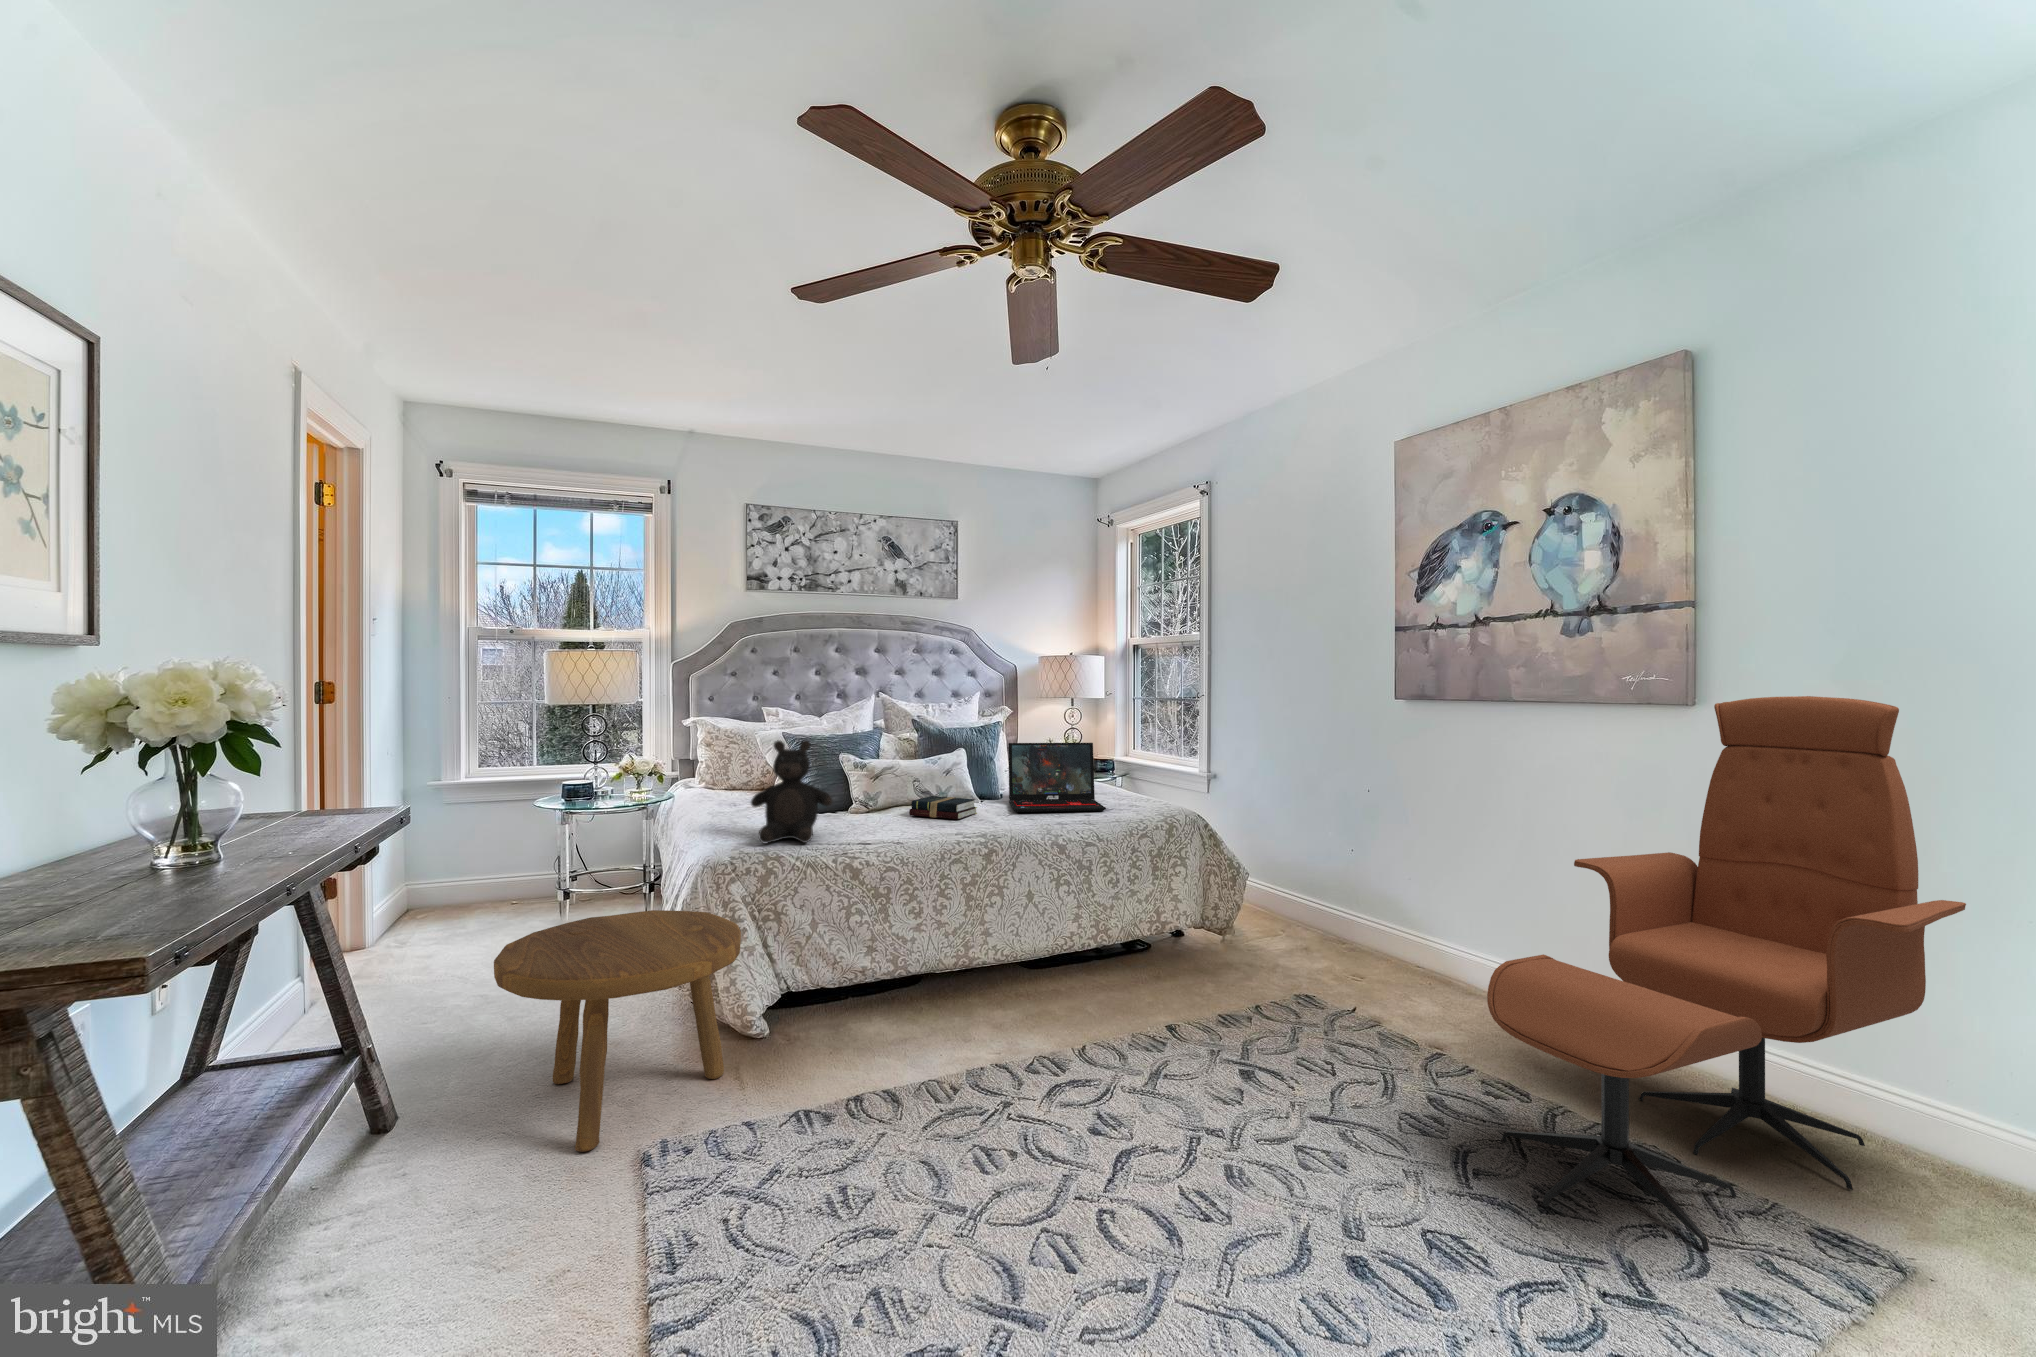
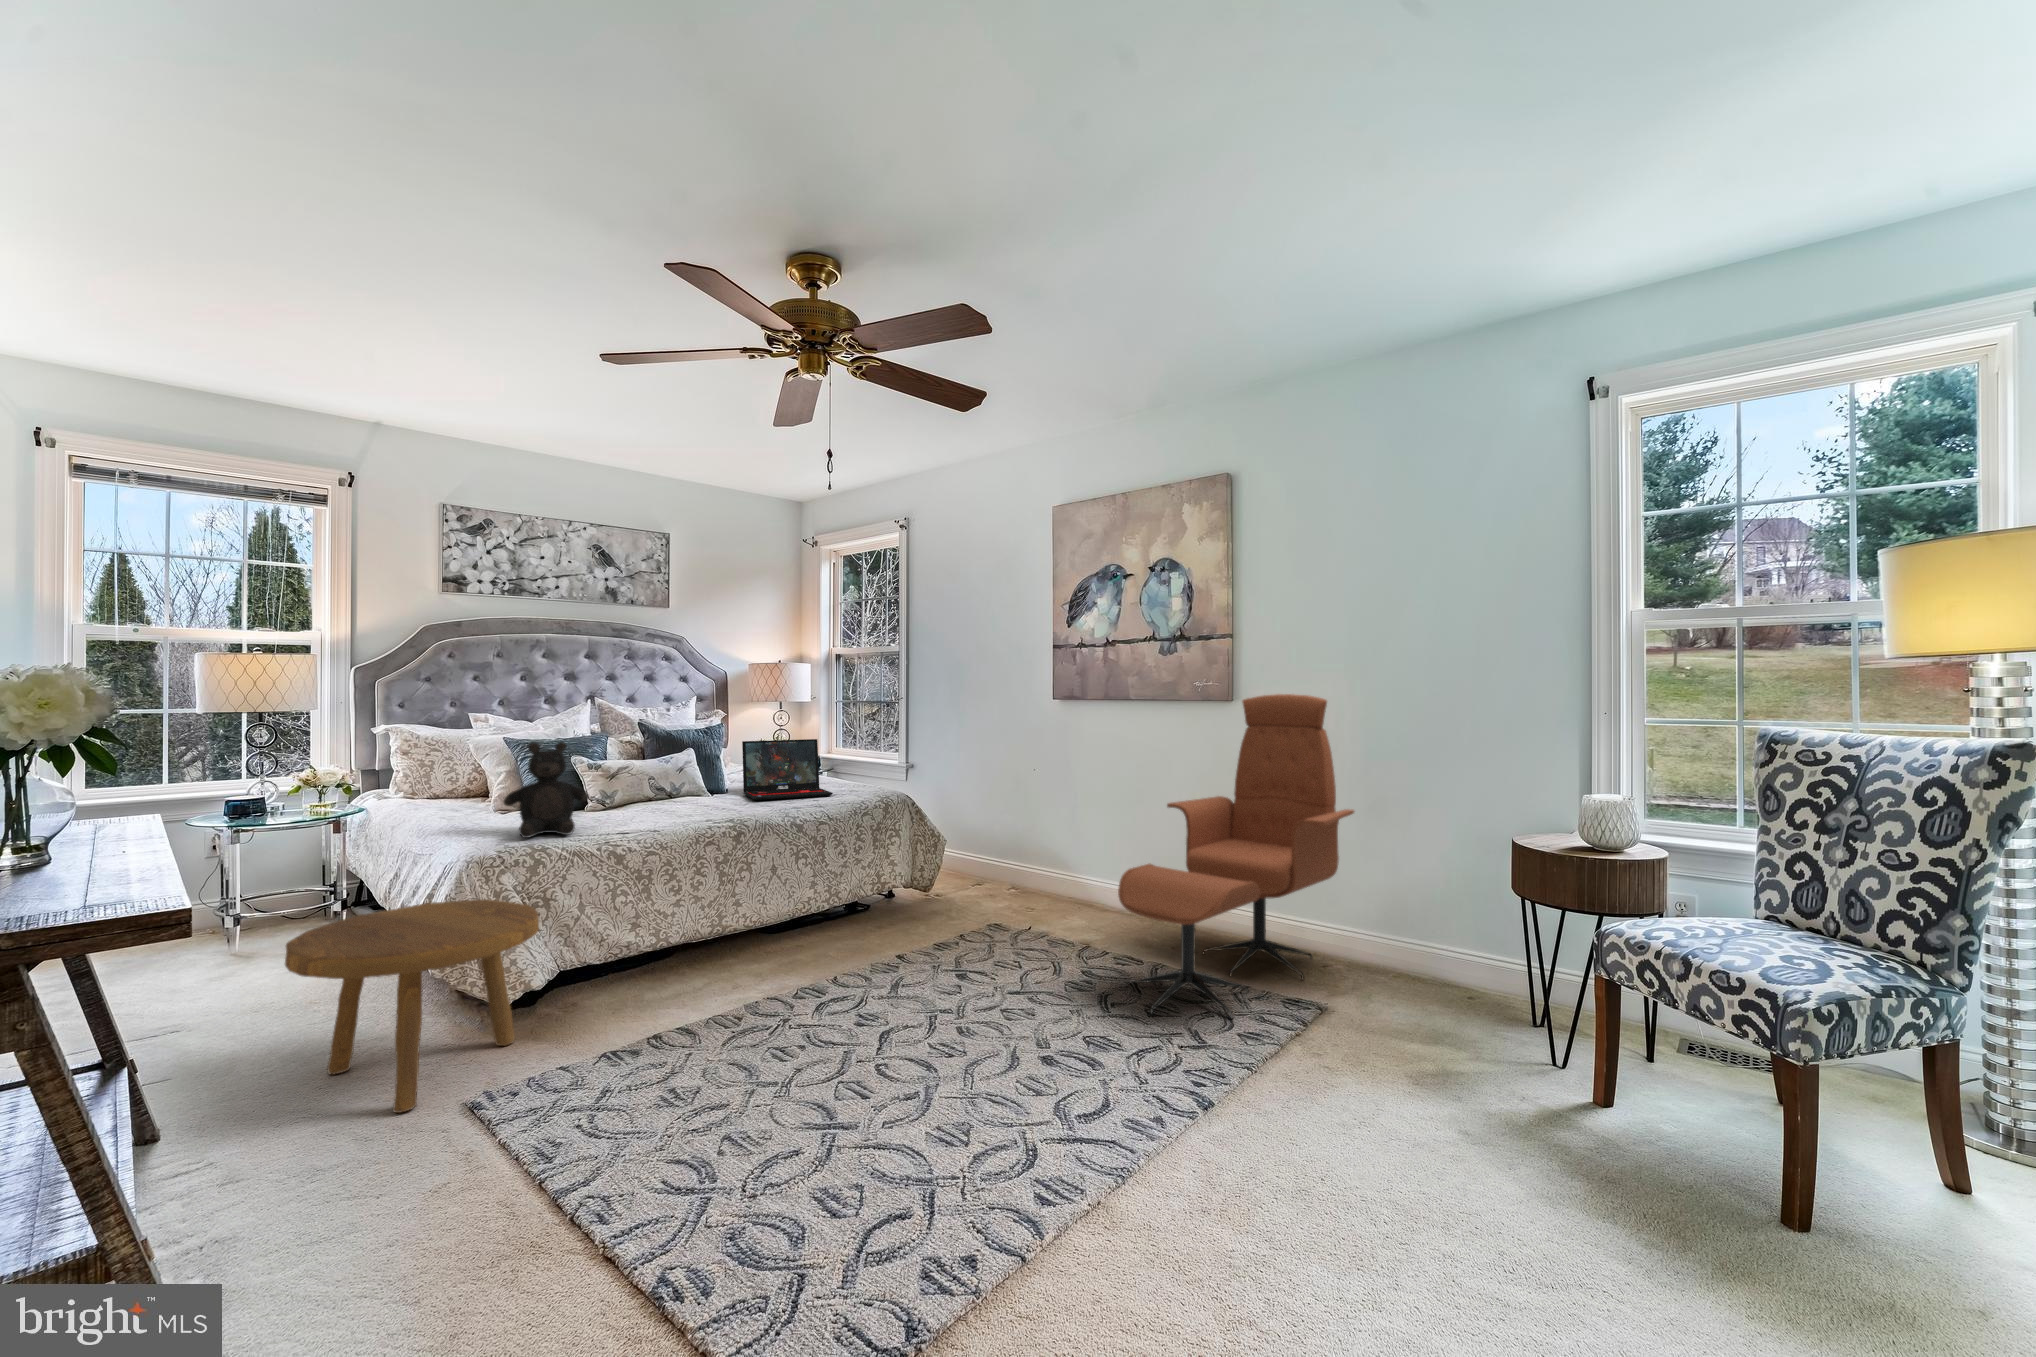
hardback book: present [909,796,977,819] -> none [655,791,718,809]

